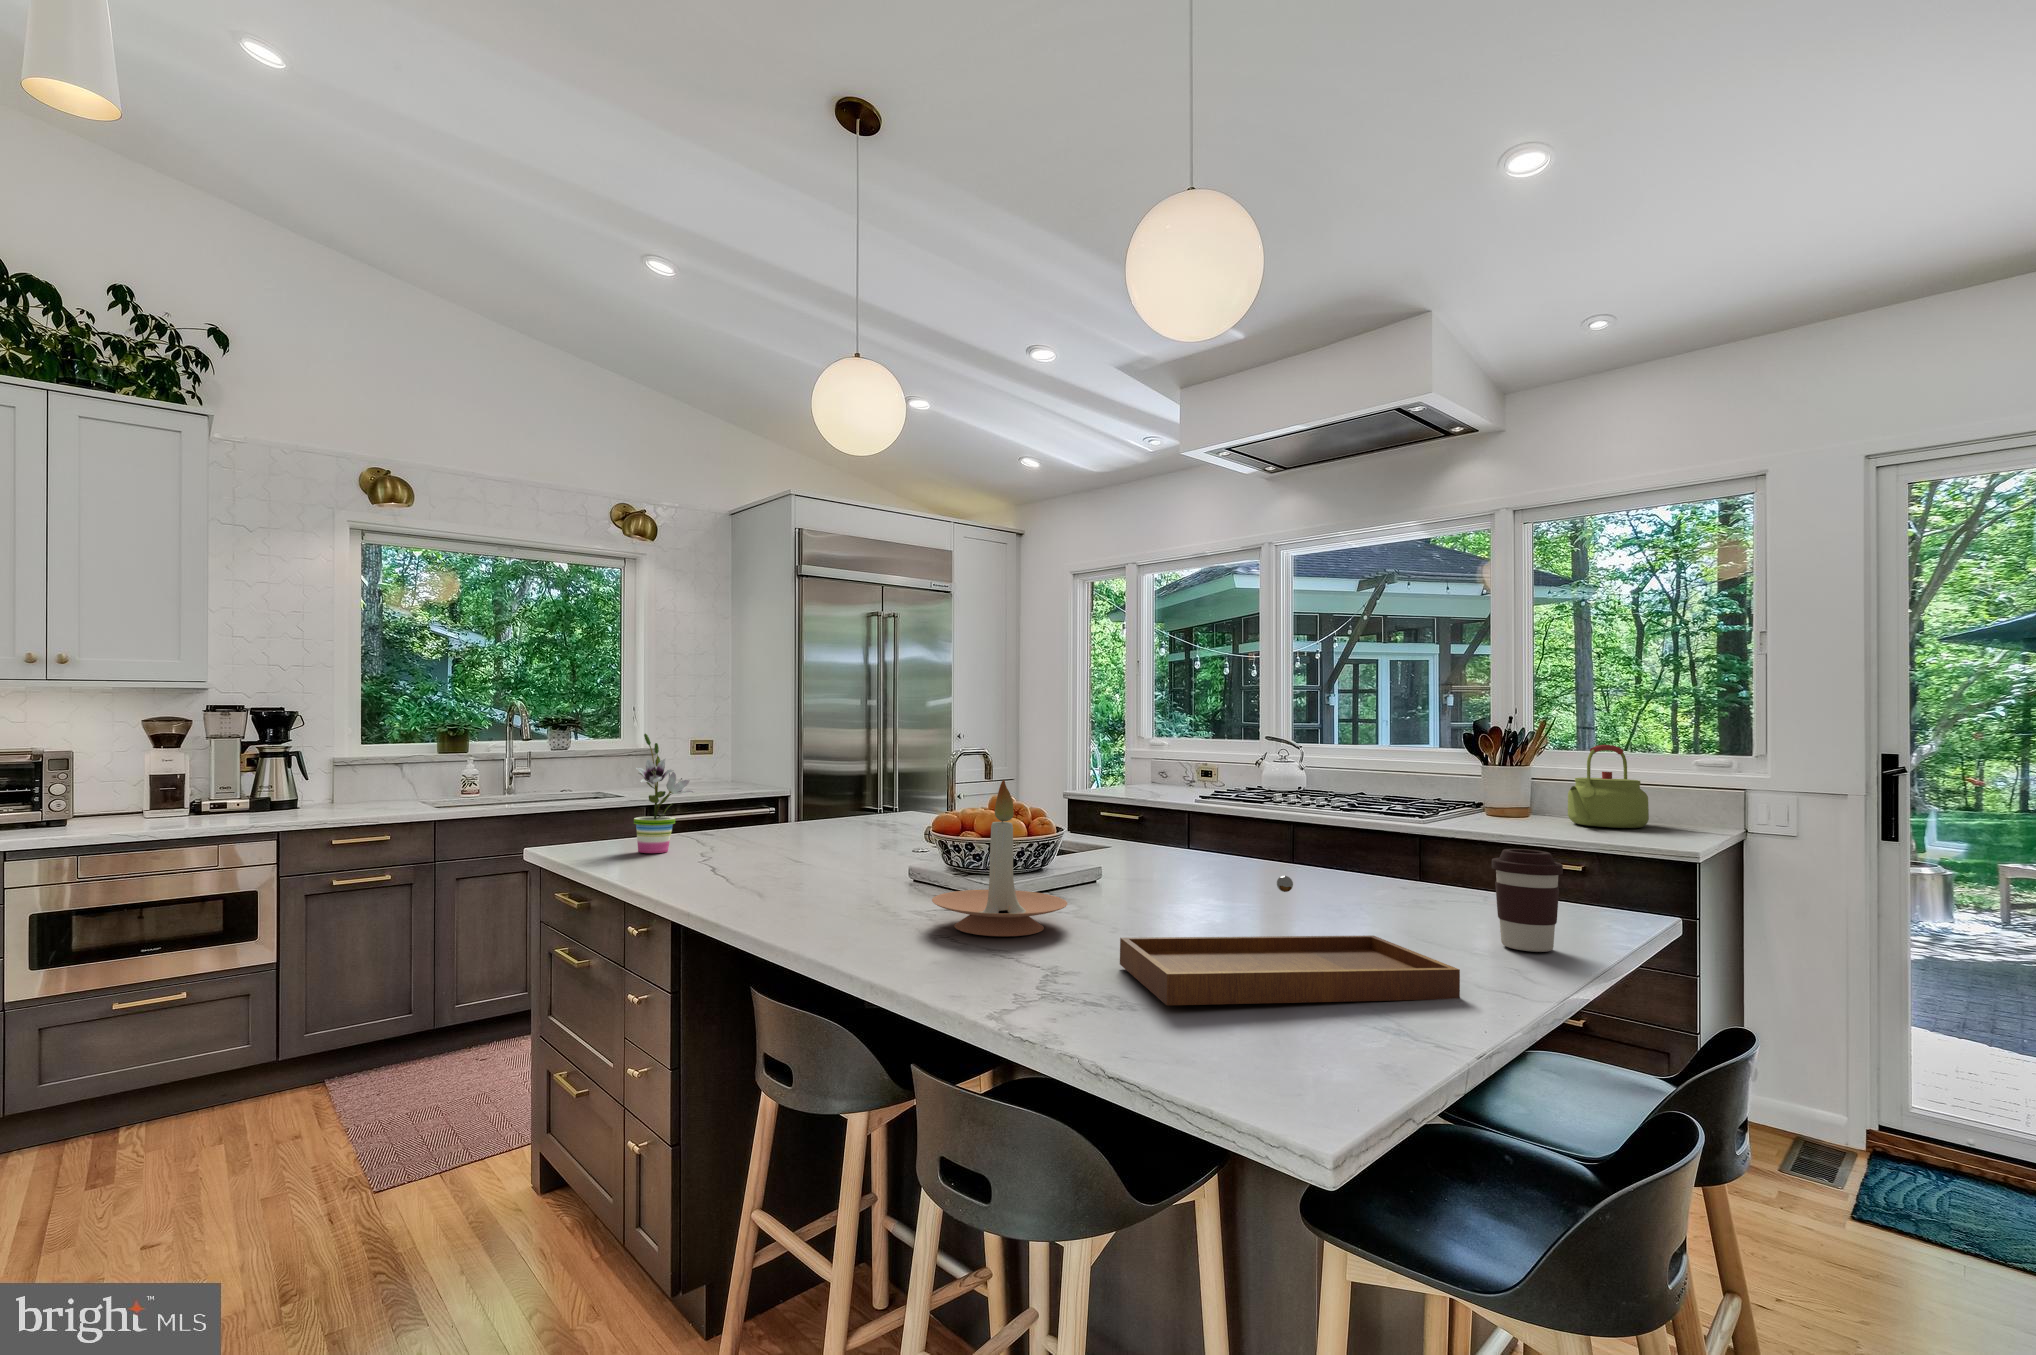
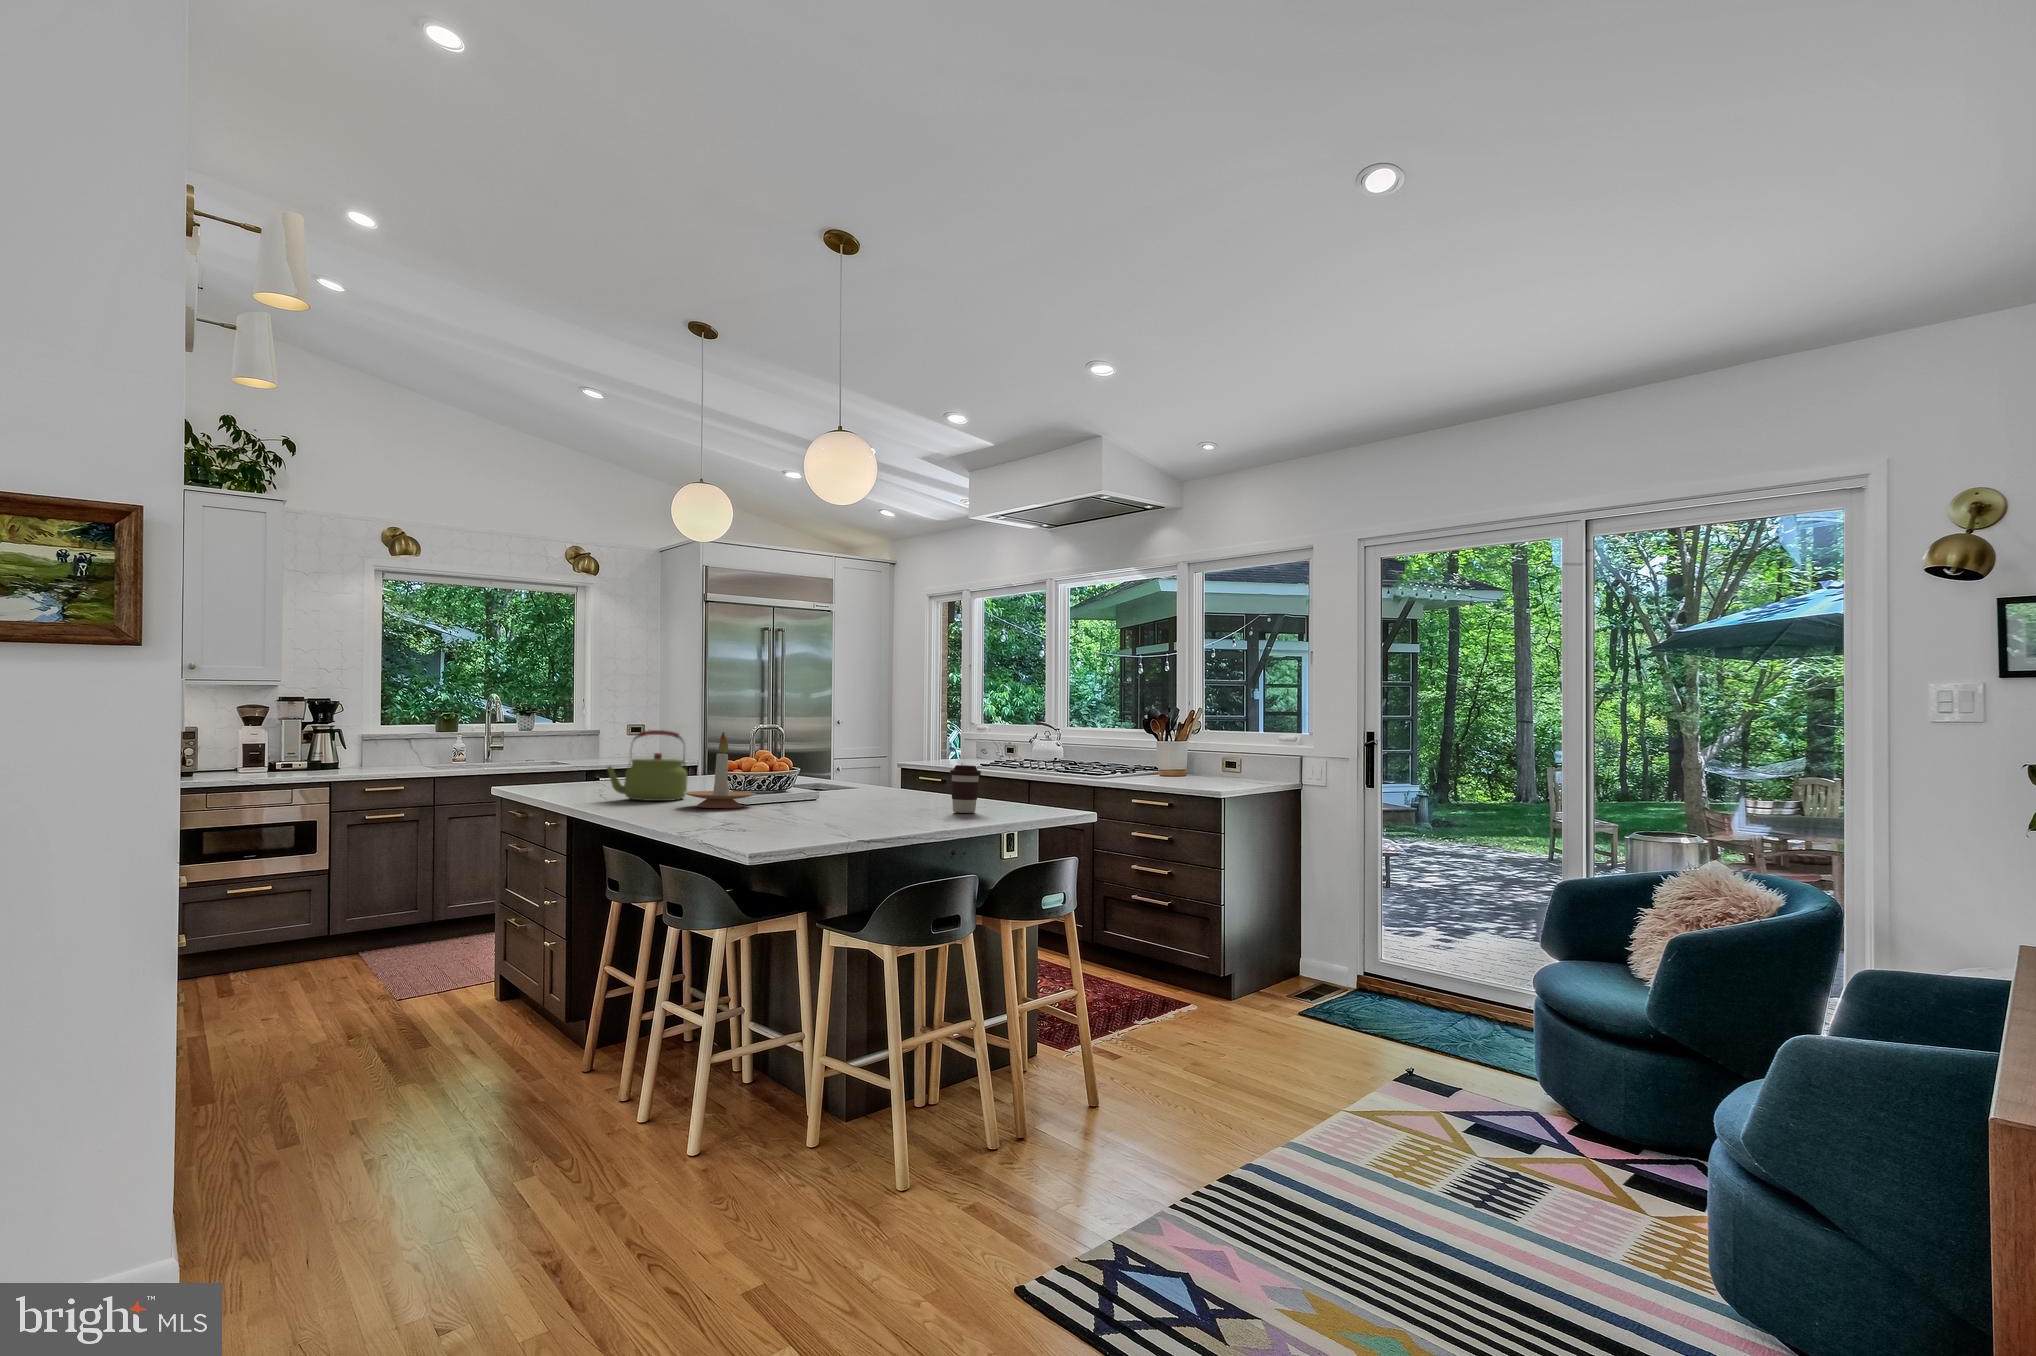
potted plant: present [634,734,693,853] -> none [555,714,594,786]
kettle: present [1568,745,1649,828] -> present [607,730,688,801]
tray: present [1120,876,1460,1005] -> none [744,772,883,822]

